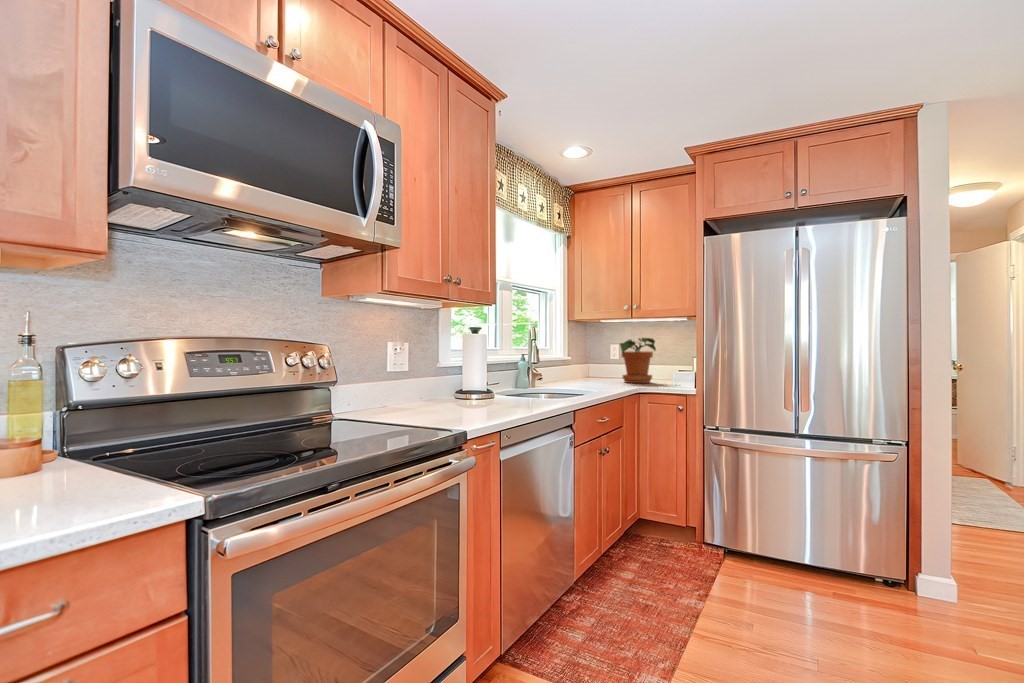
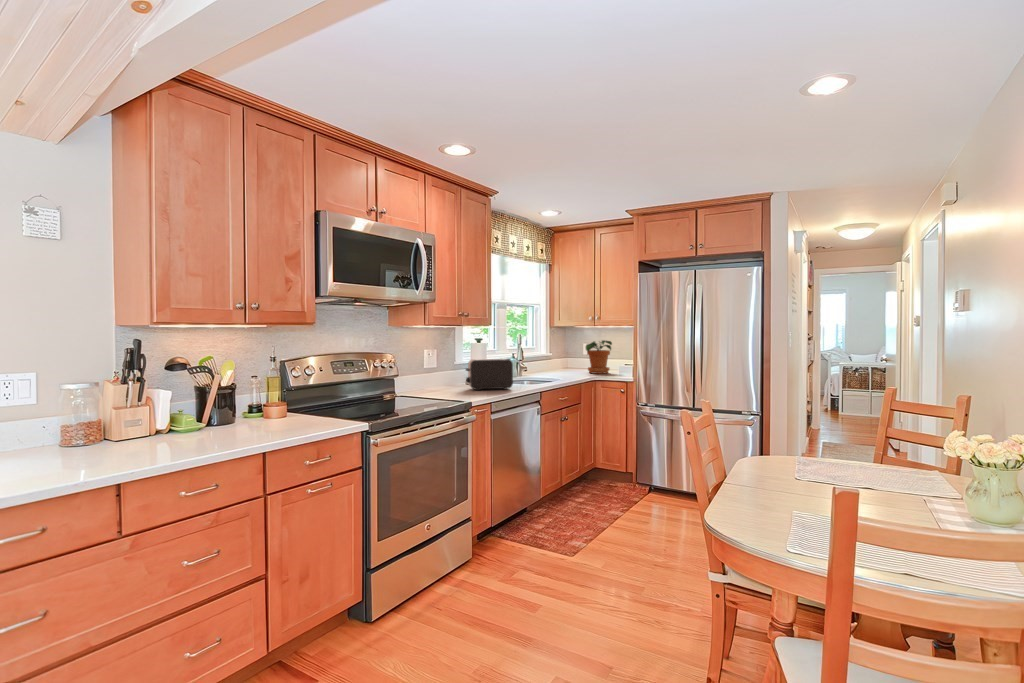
toaster: none [455,356,532,408] -> present [466,358,513,390]

